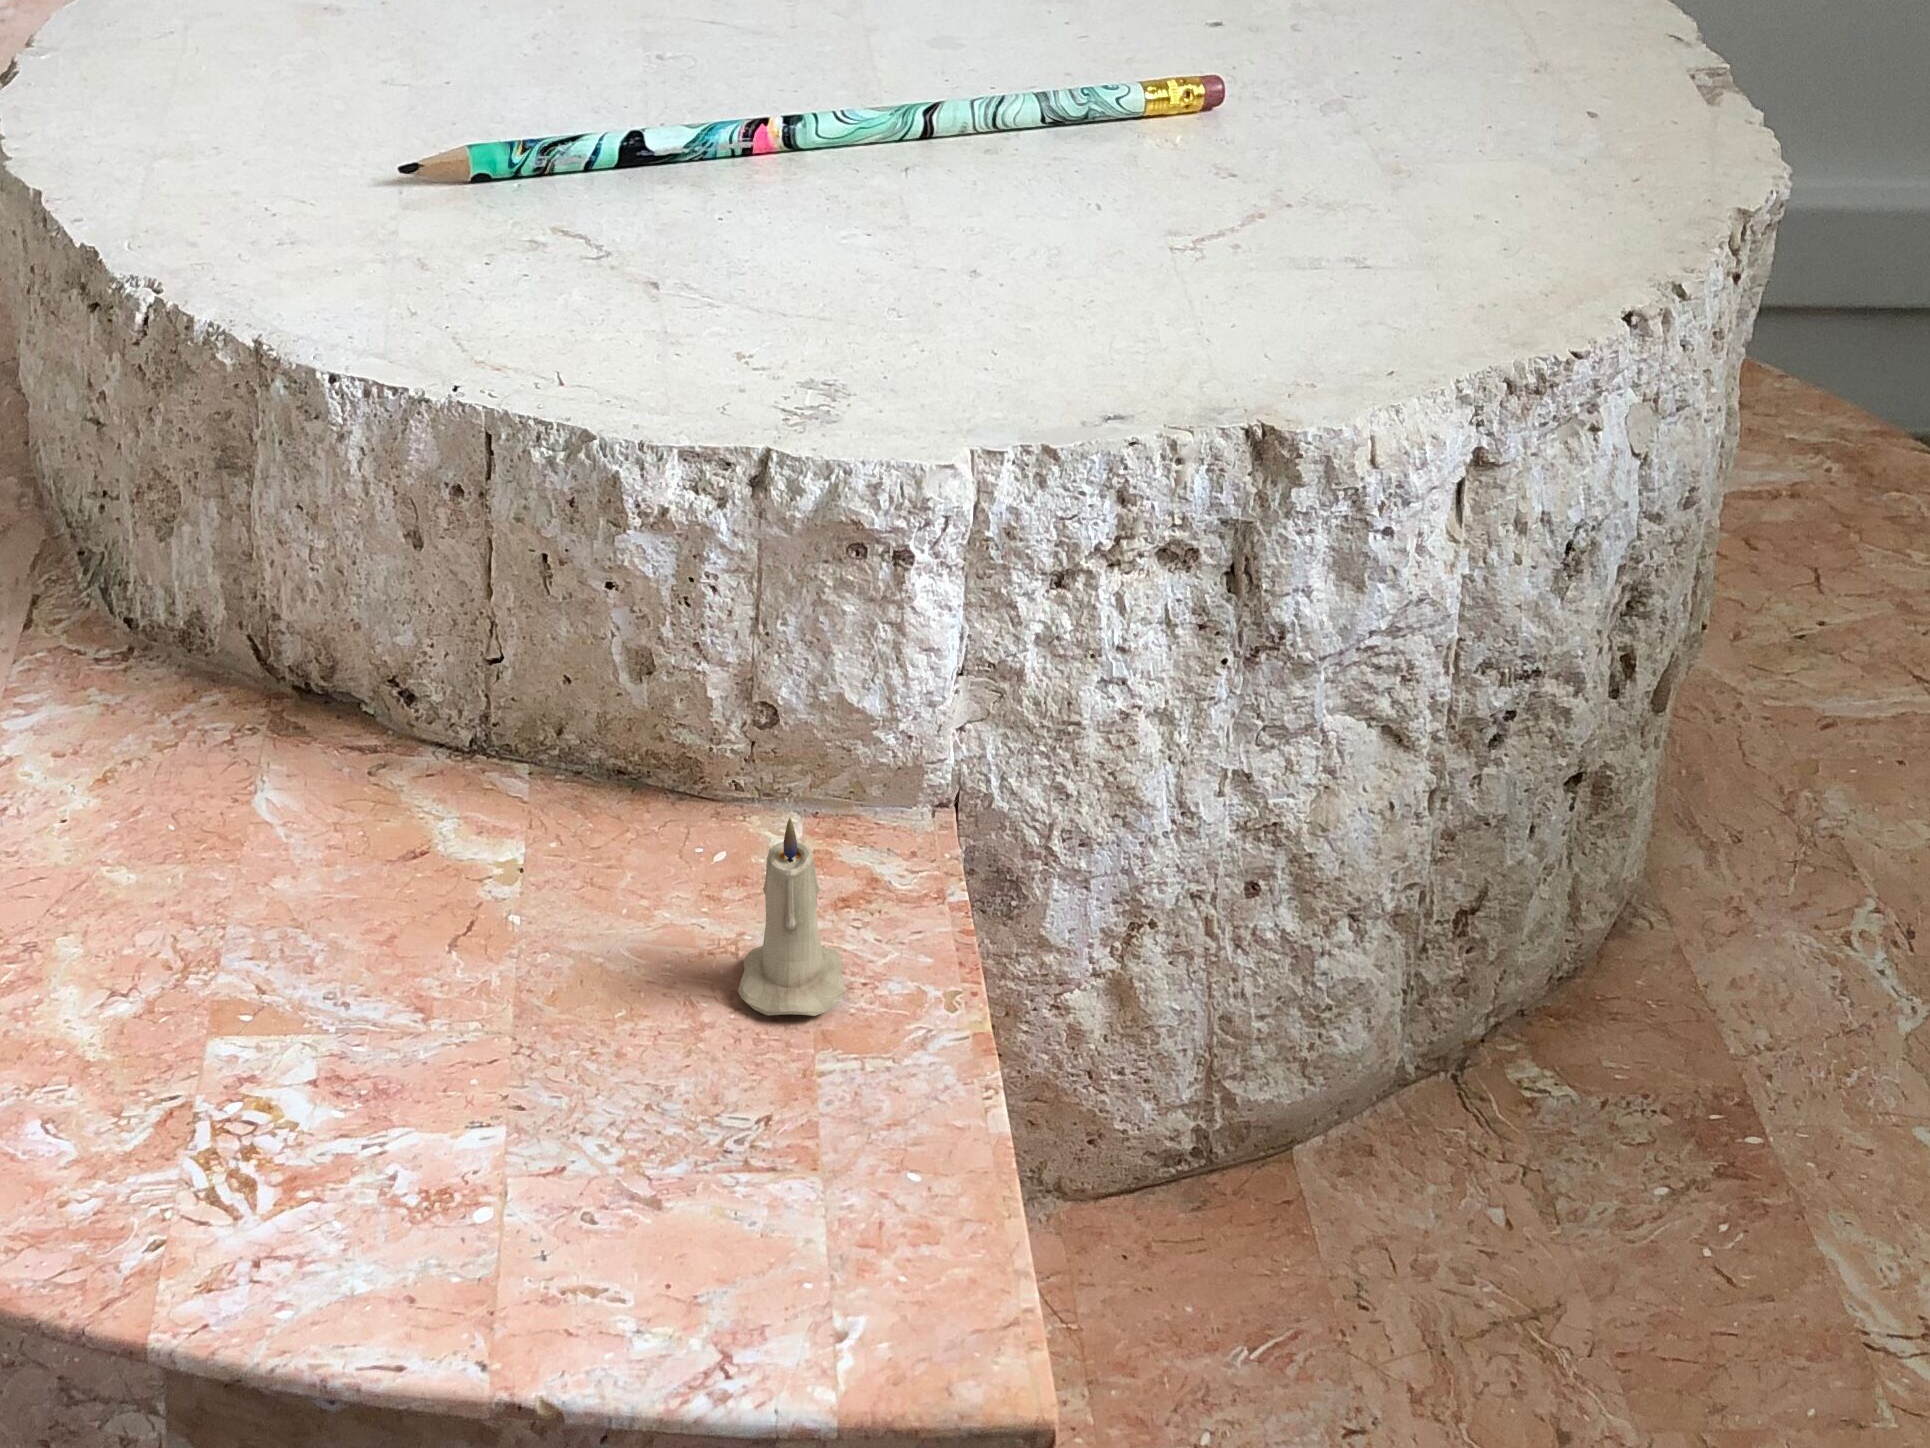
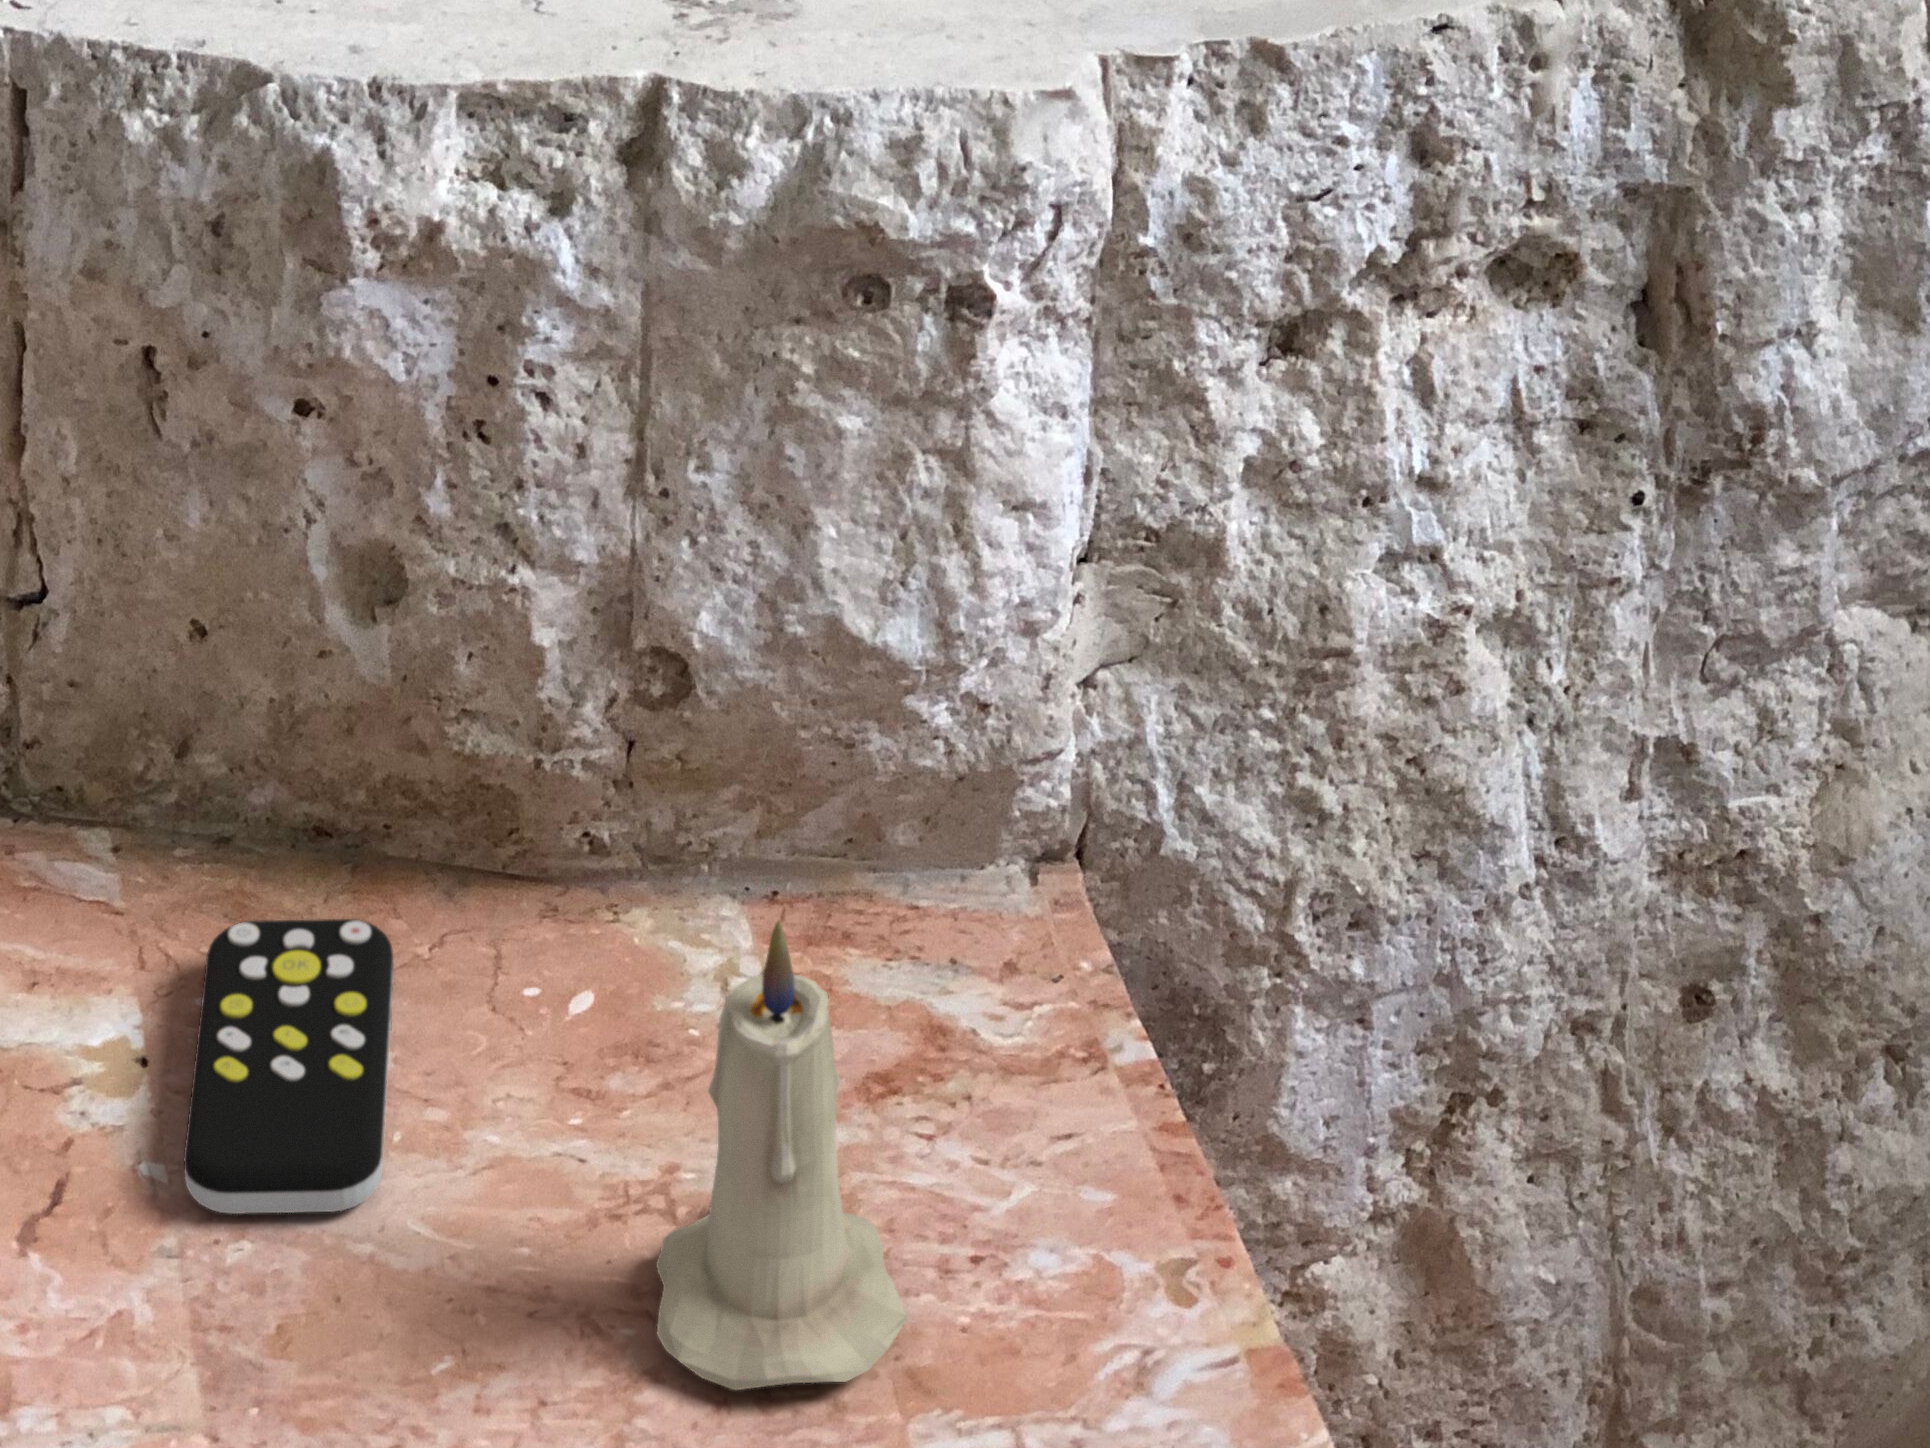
remote control: none [548,807,653,931] -> present [184,919,394,1214]

